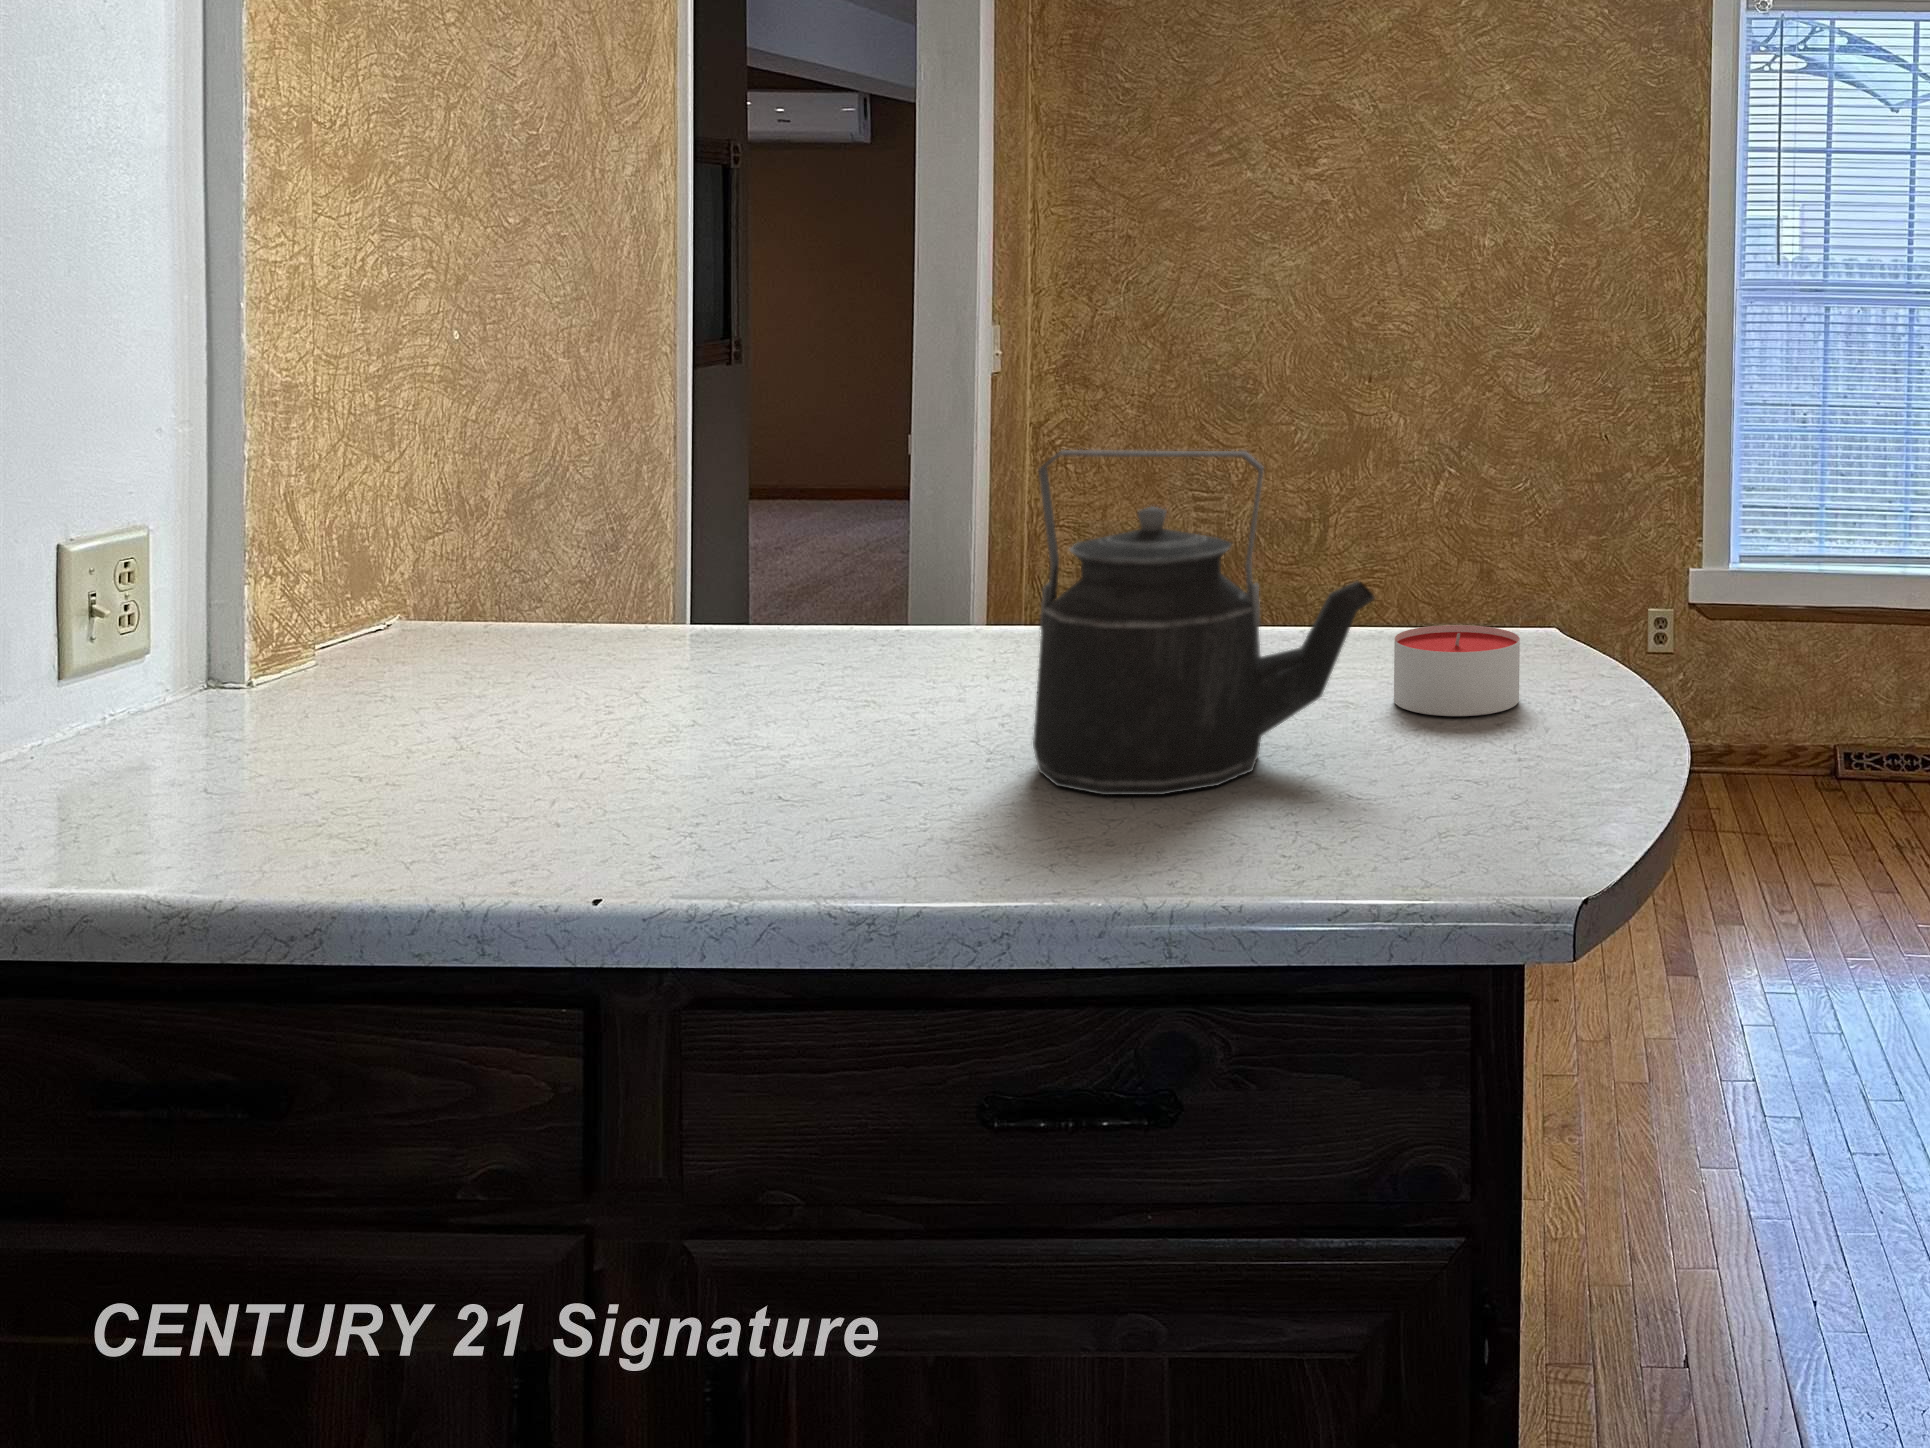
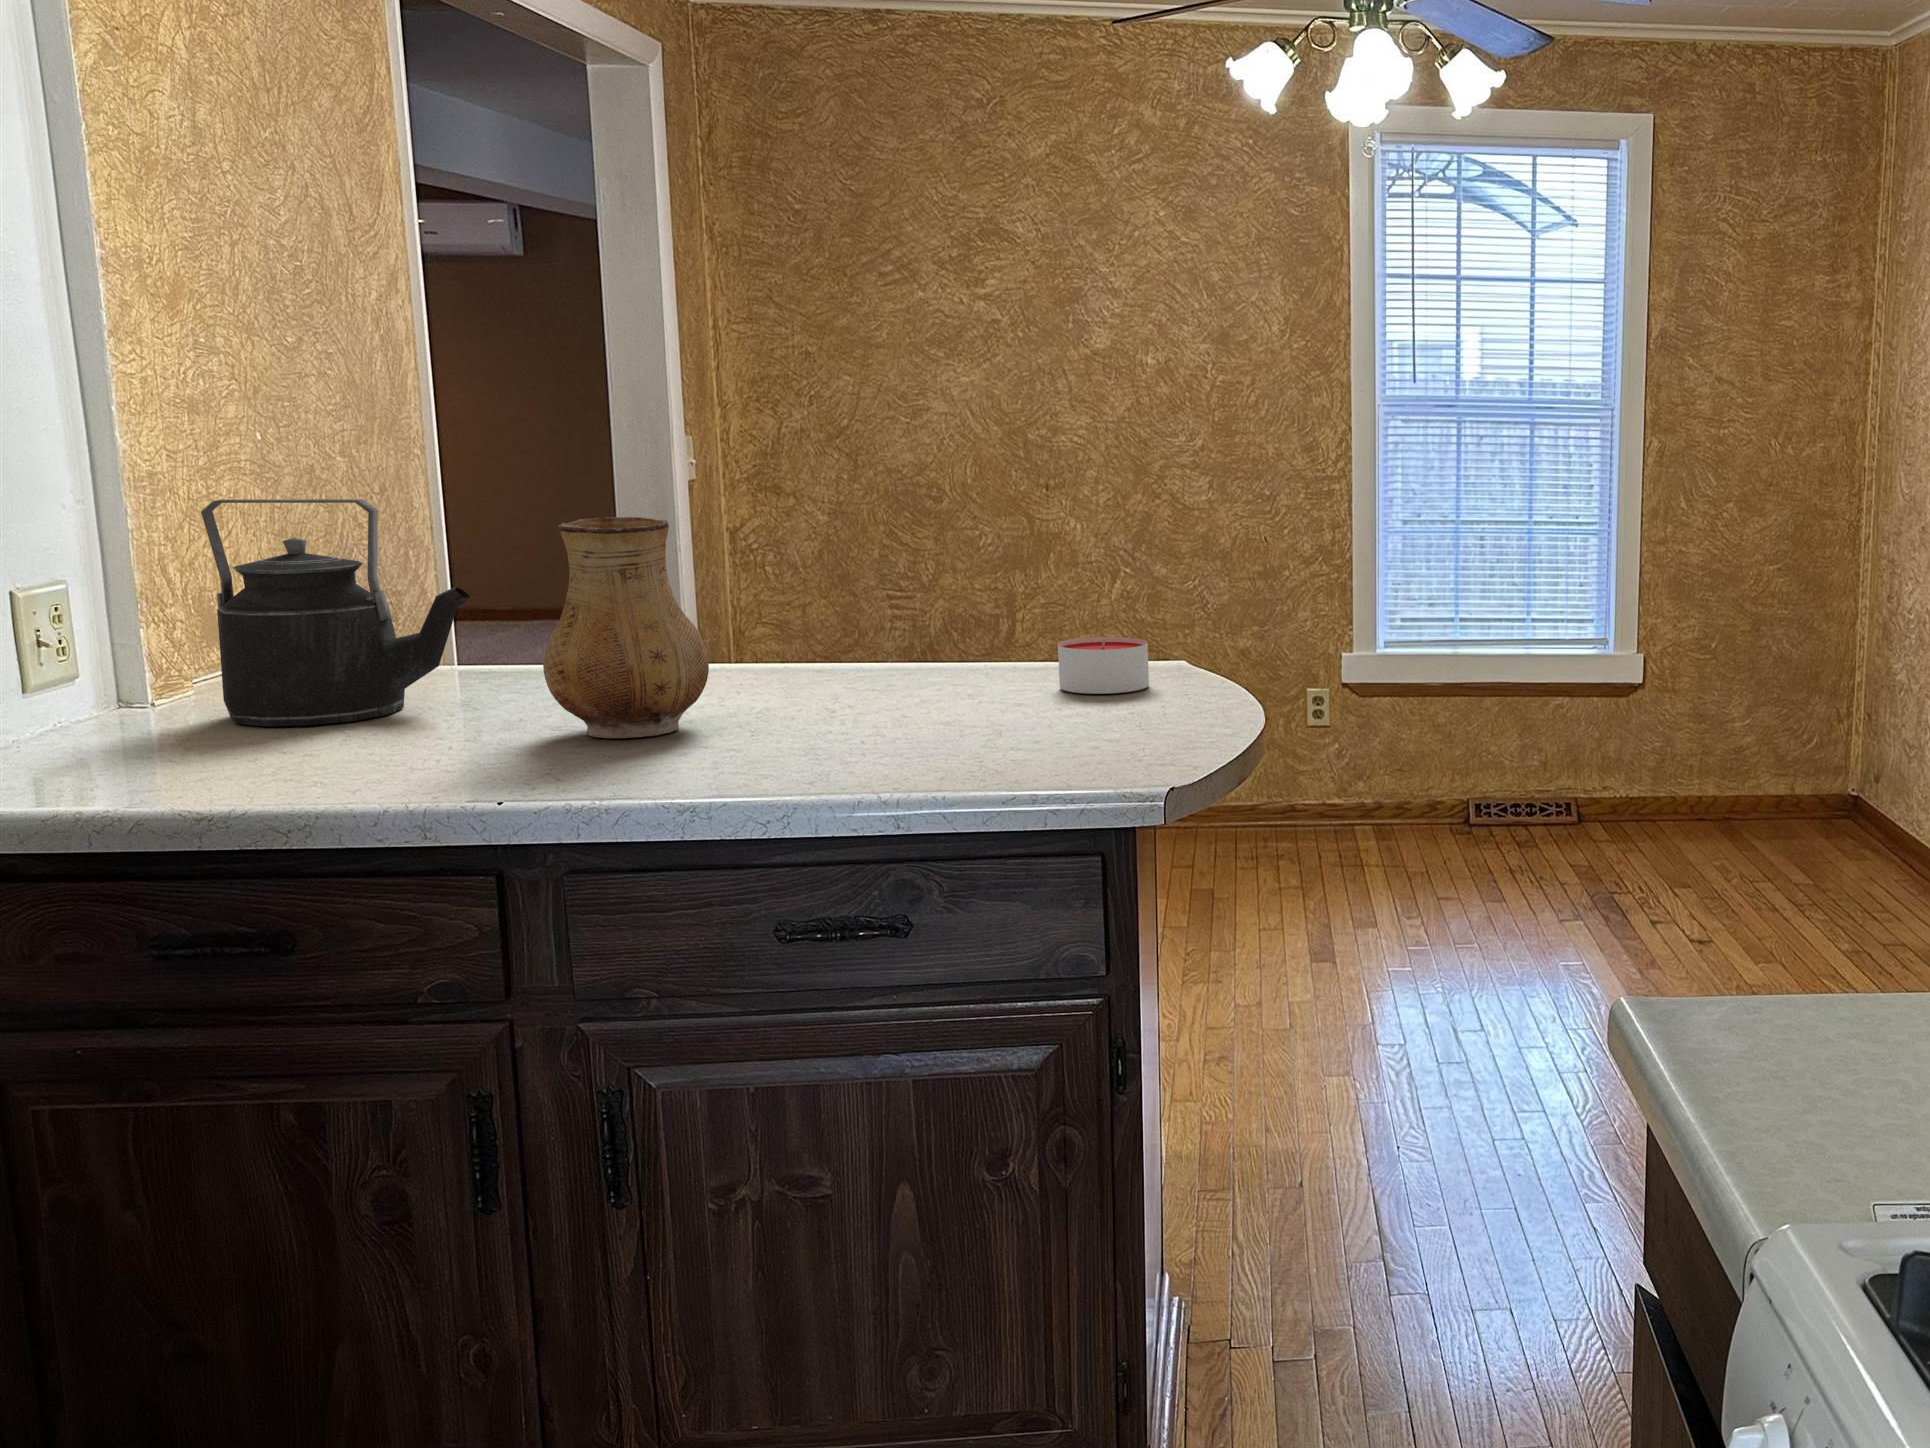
kettle: present [1033,450,1375,795] -> present [201,499,470,726]
ceramic pitcher: none [668,462,902,792] -> present [543,517,709,738]

